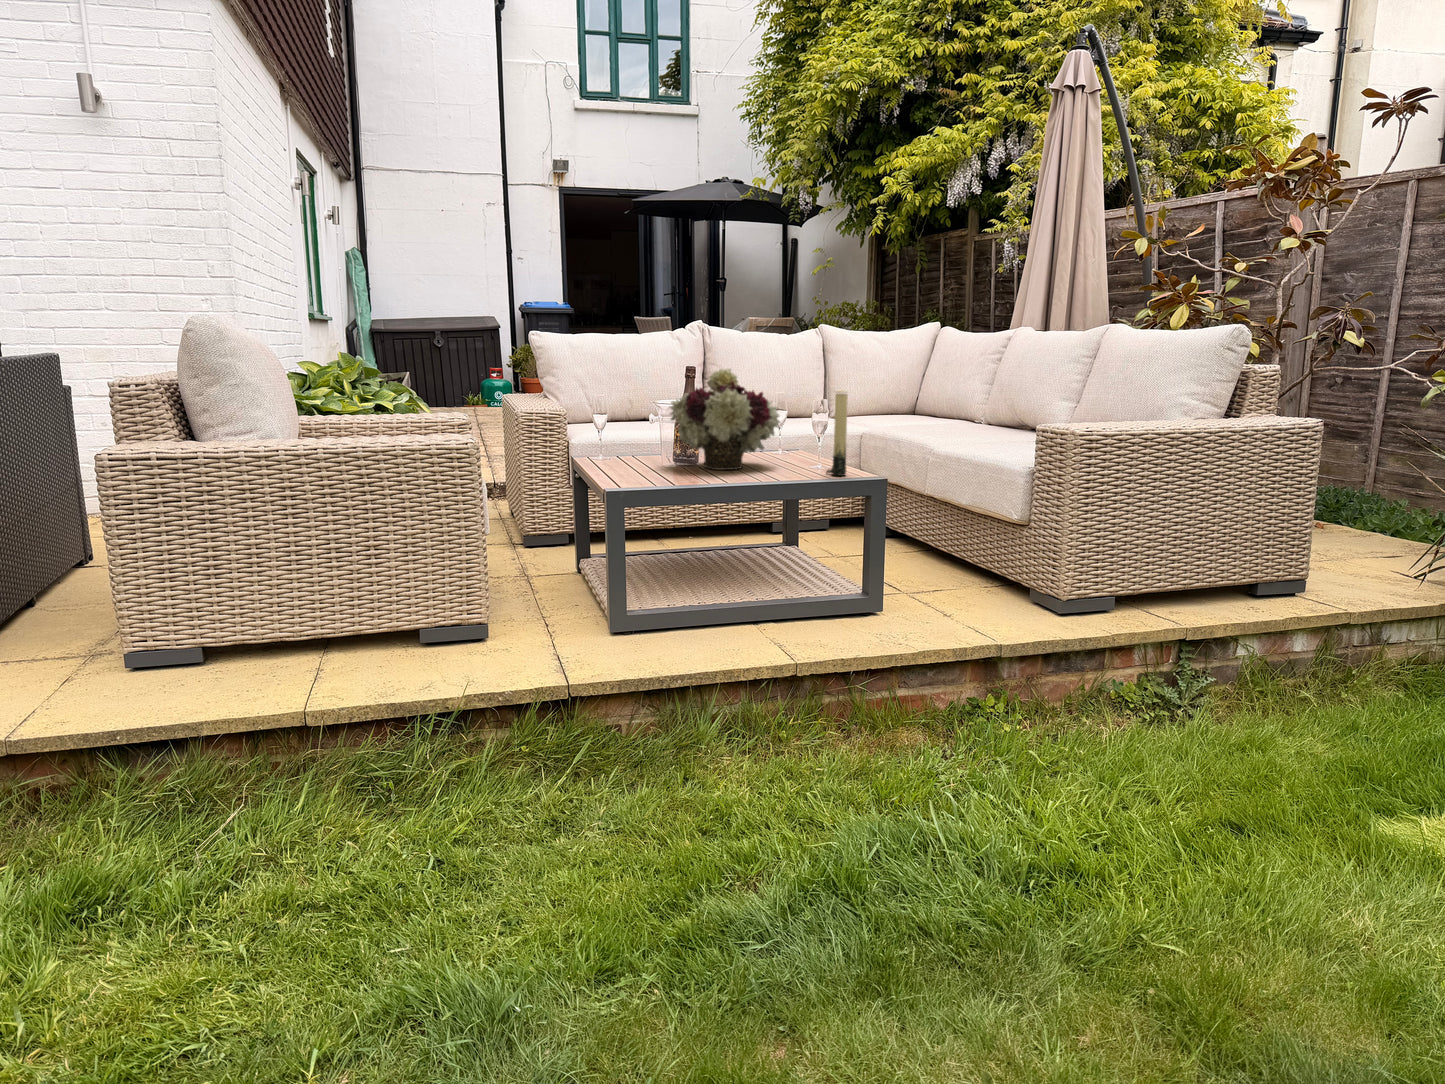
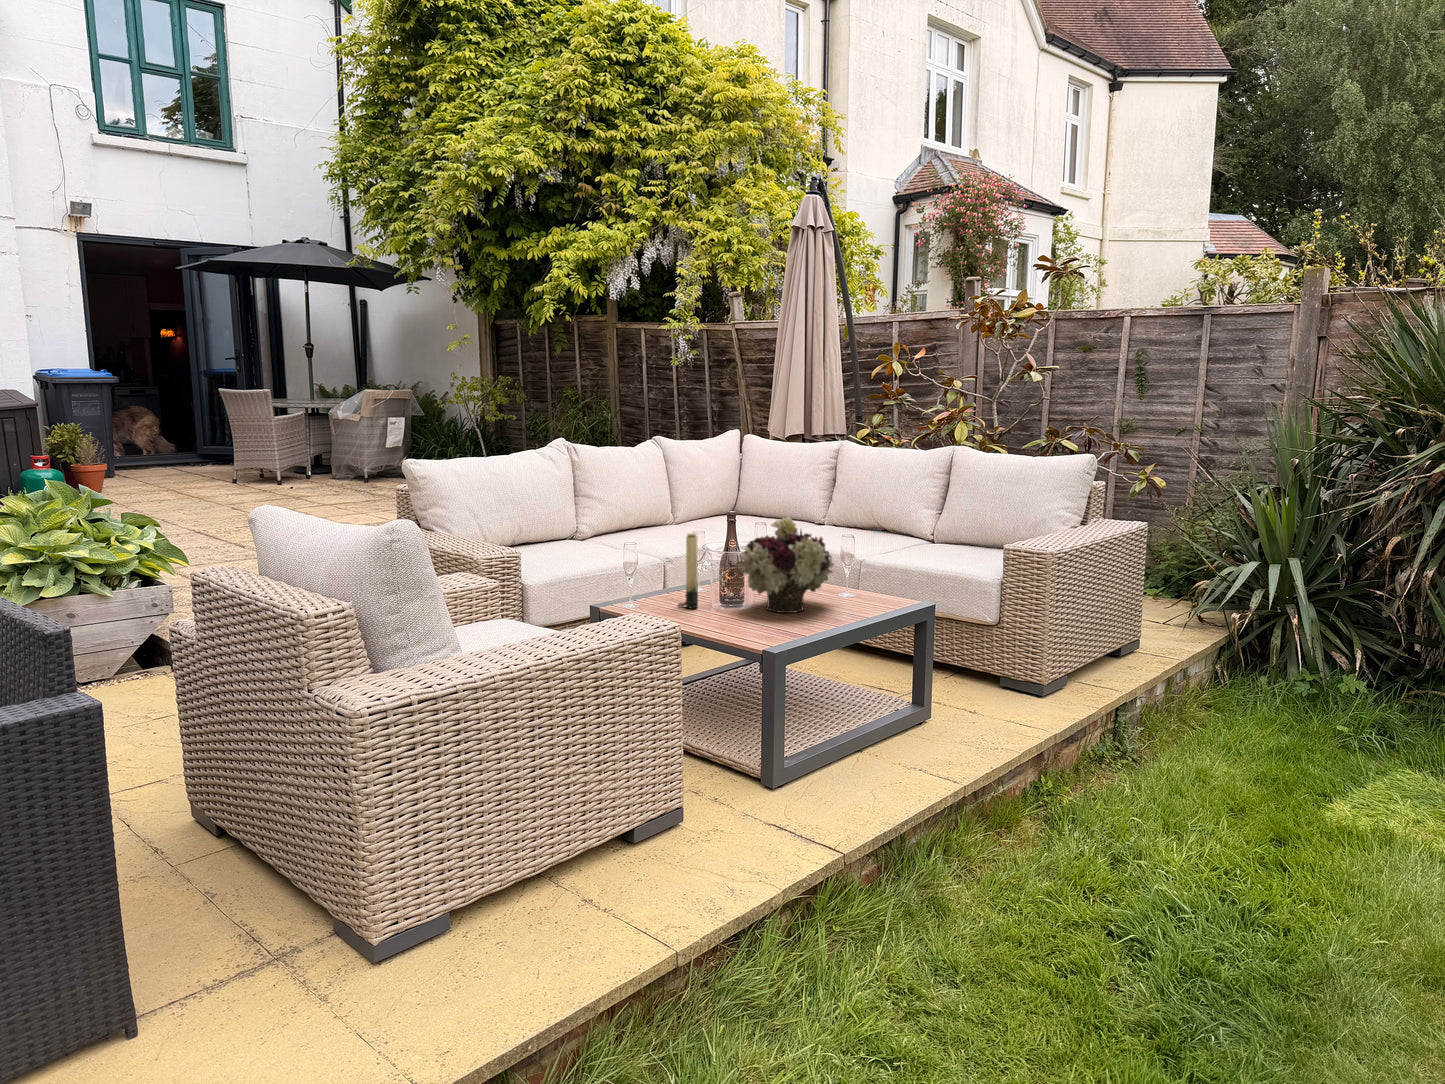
candle: present [827,391,848,476] -> present [678,533,698,609]

